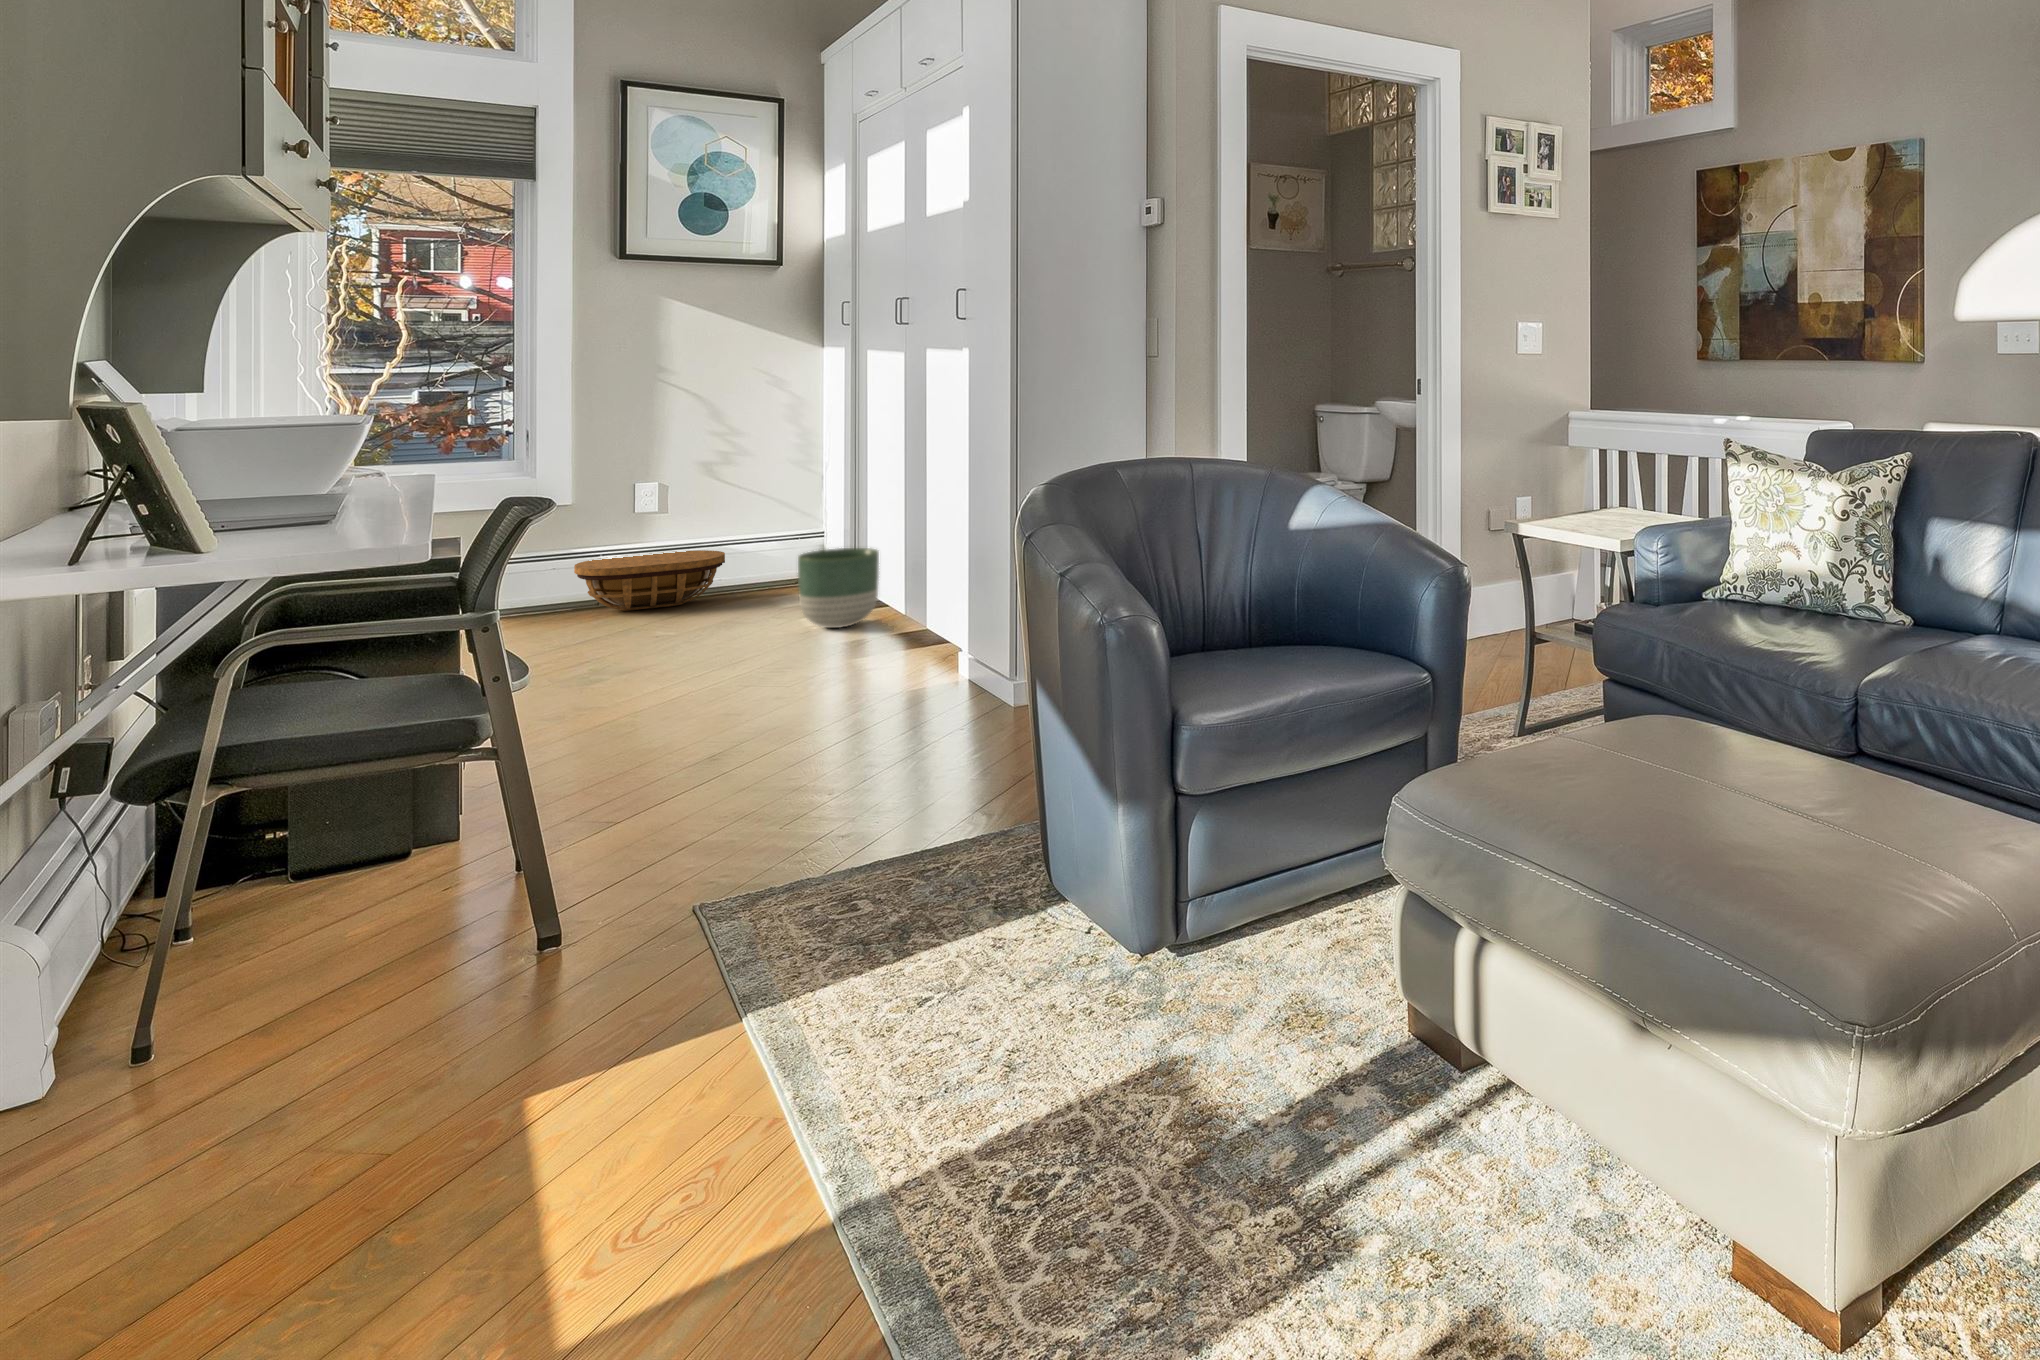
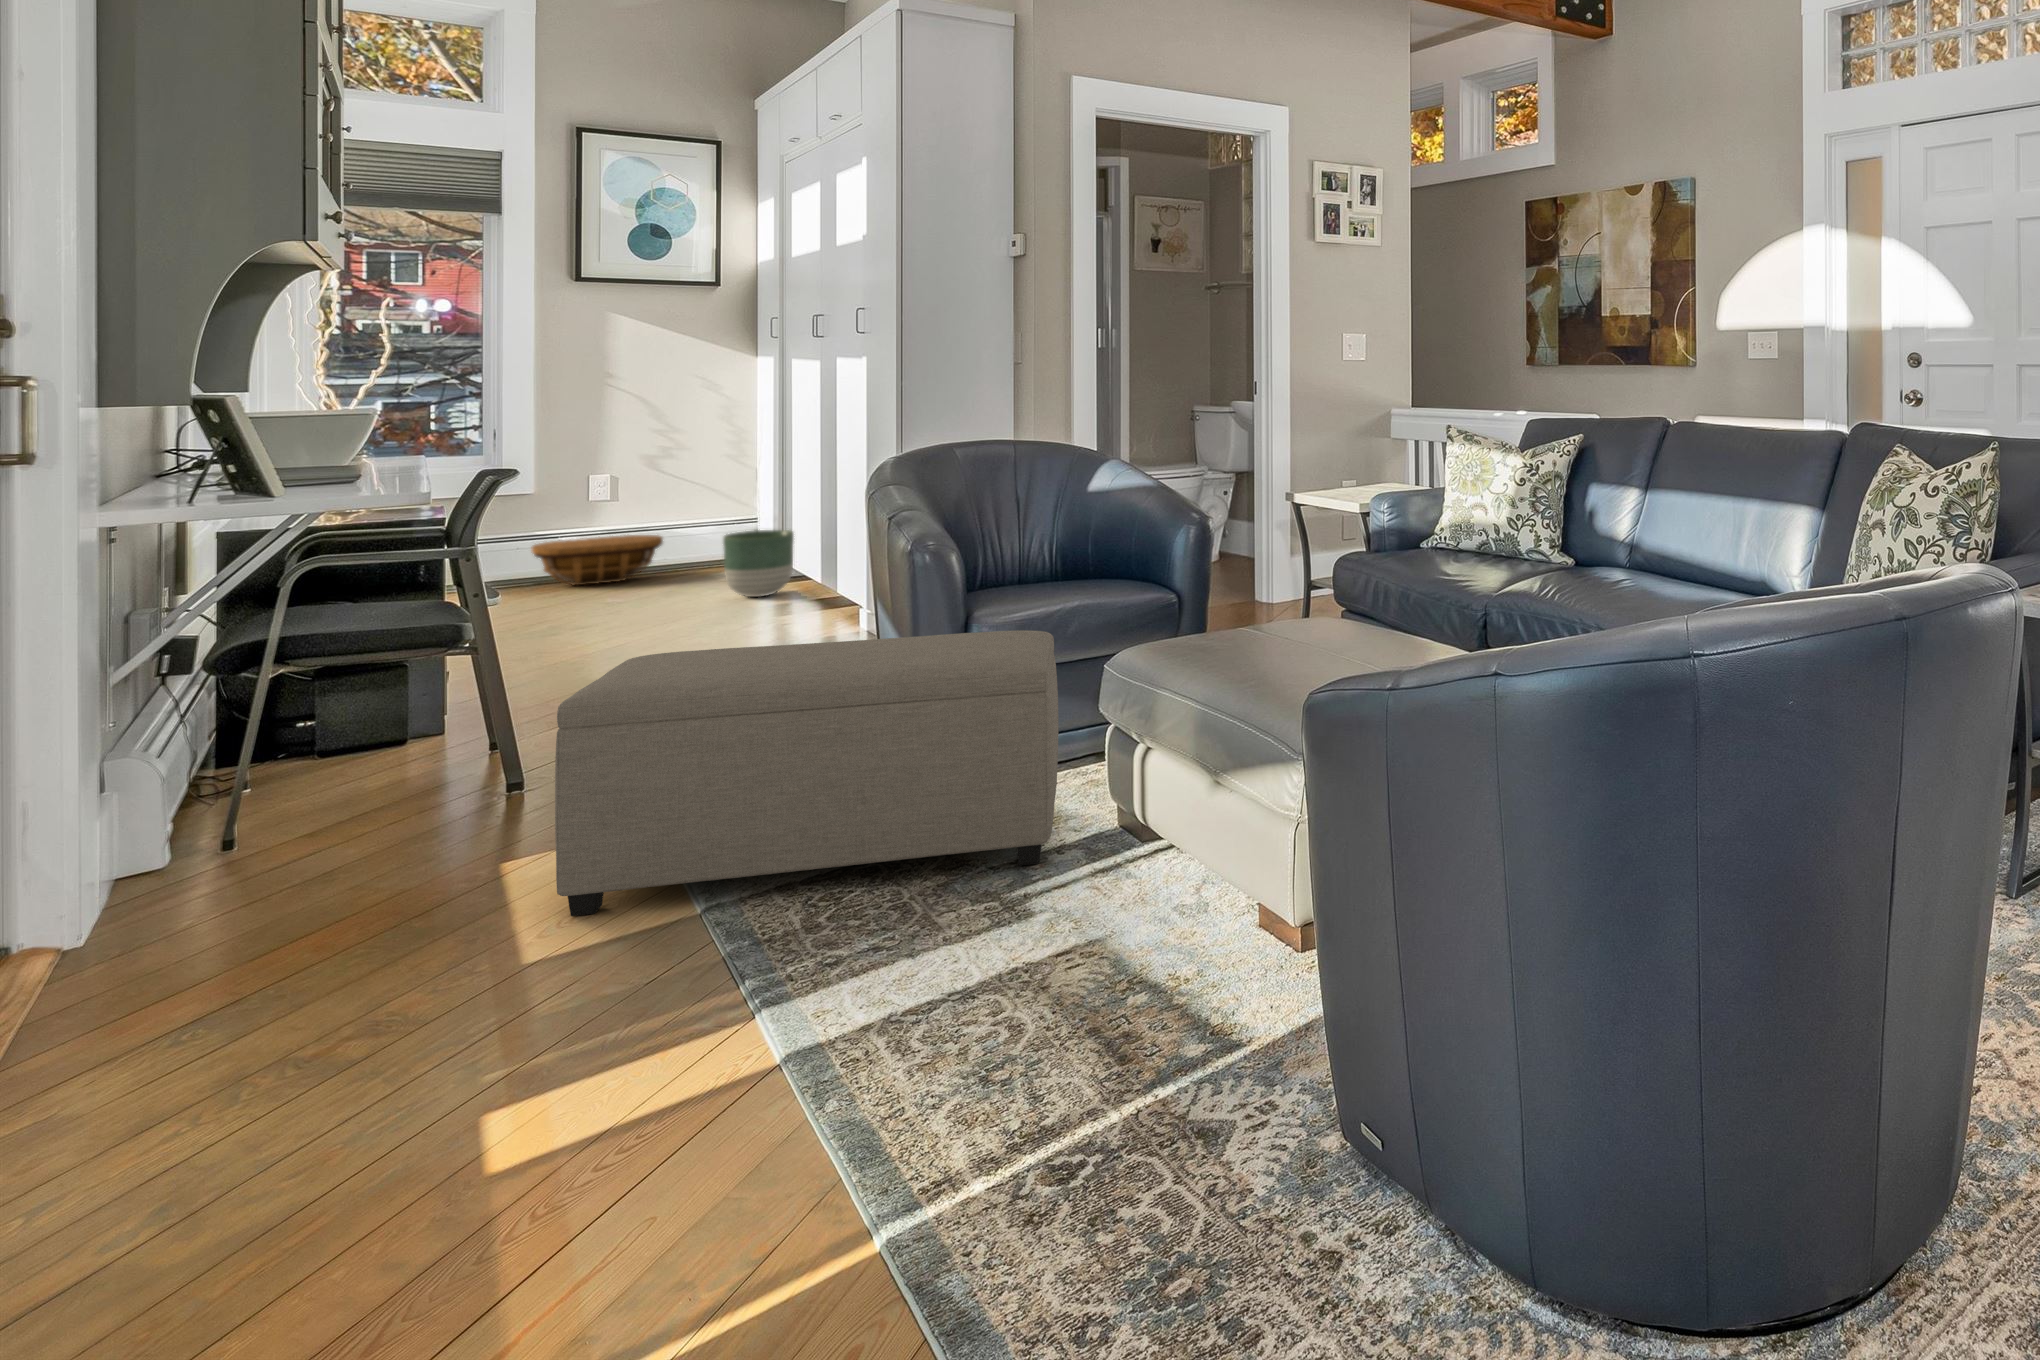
ottoman: none [598,740,1350,1242] -> present [555,630,1059,916]

